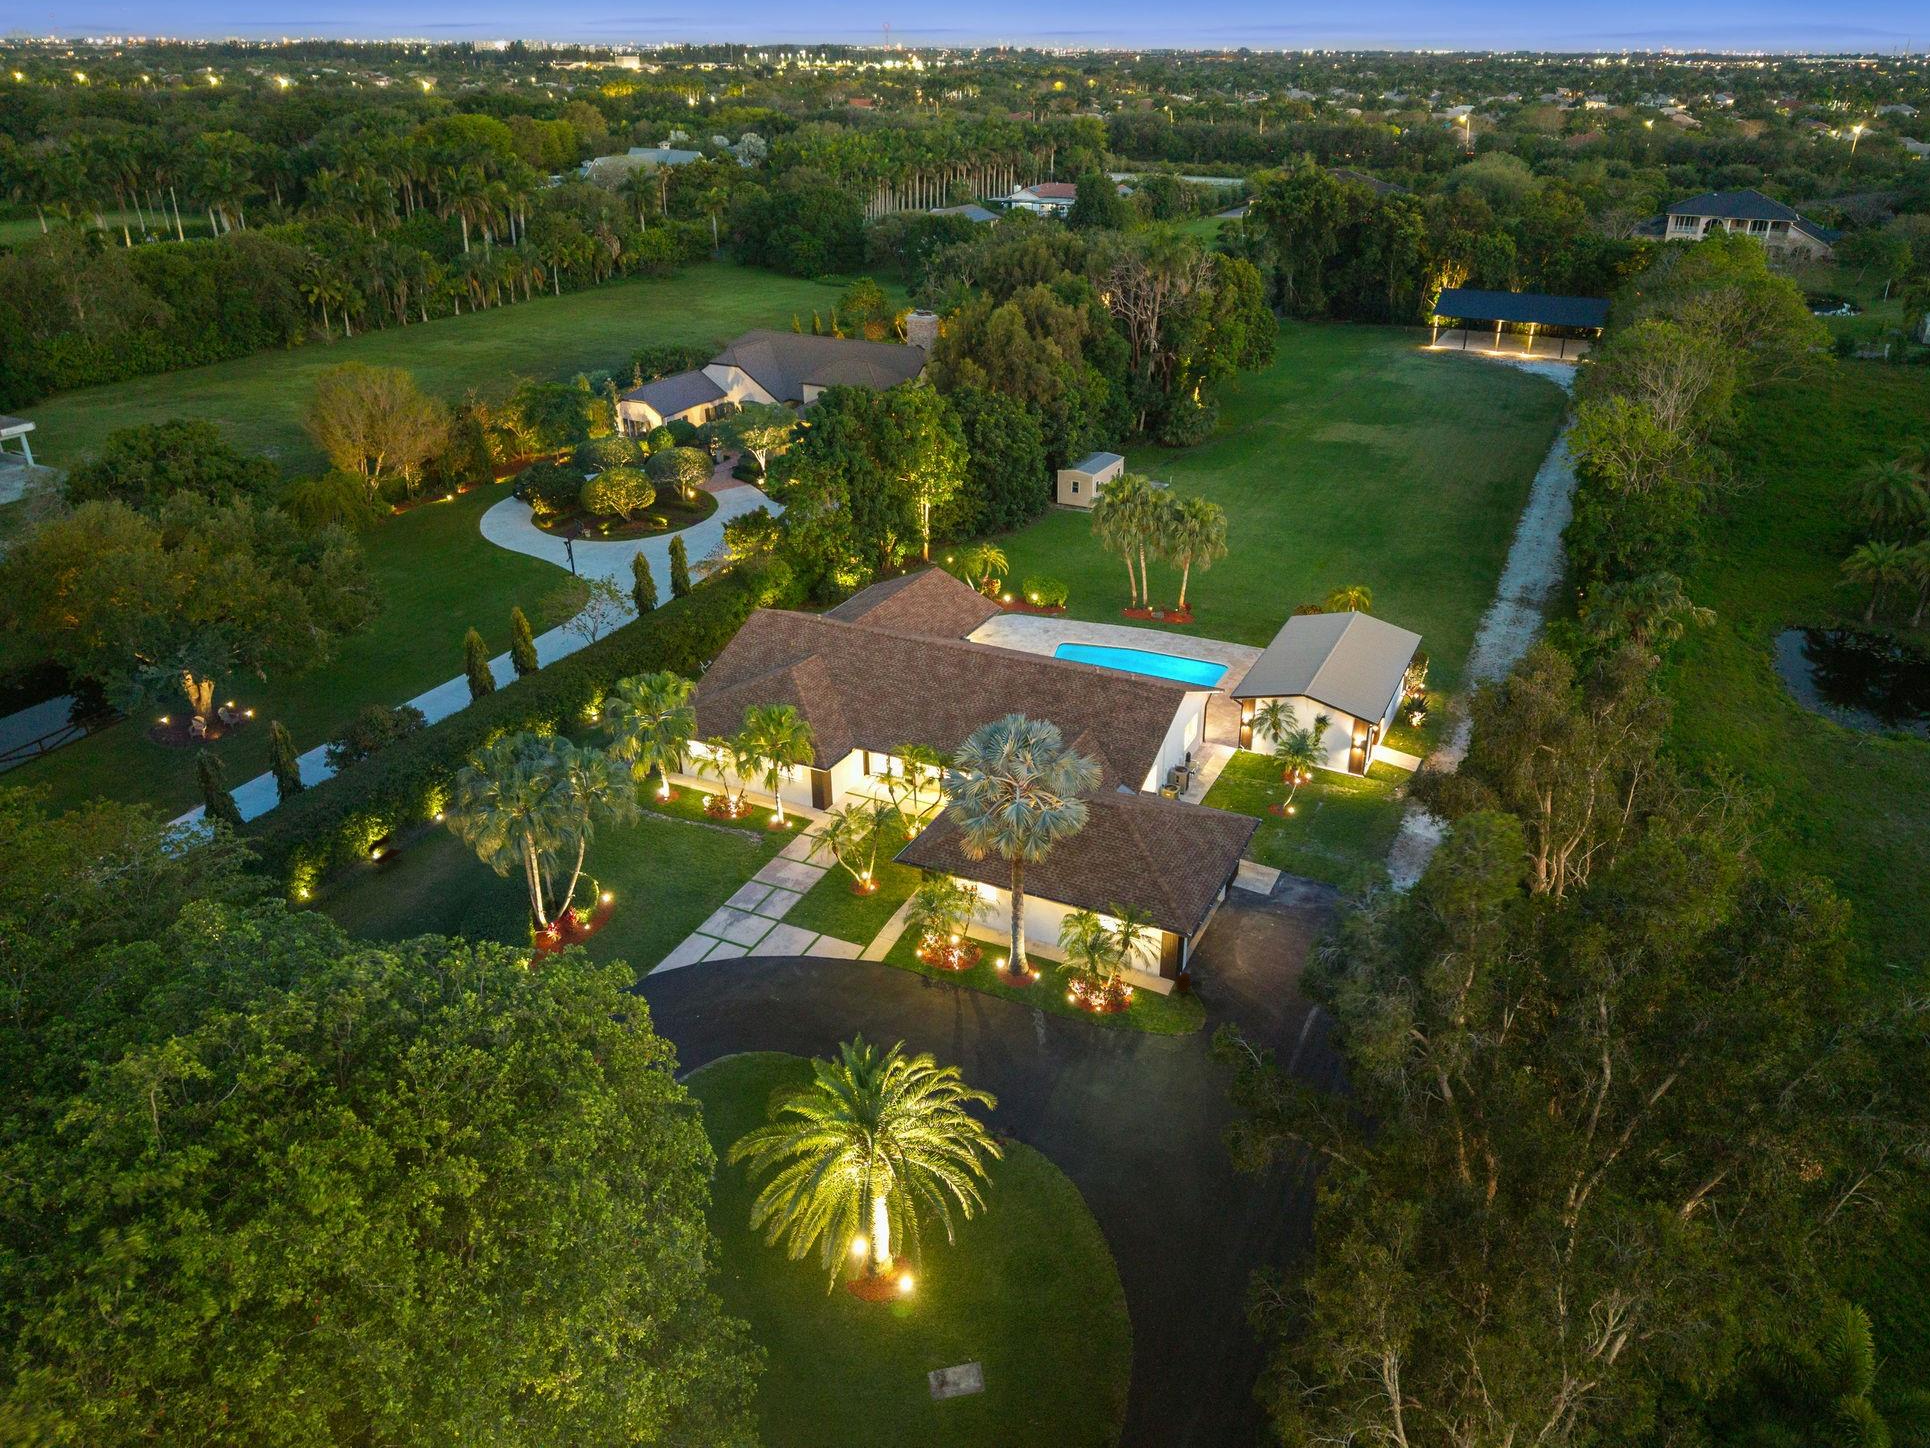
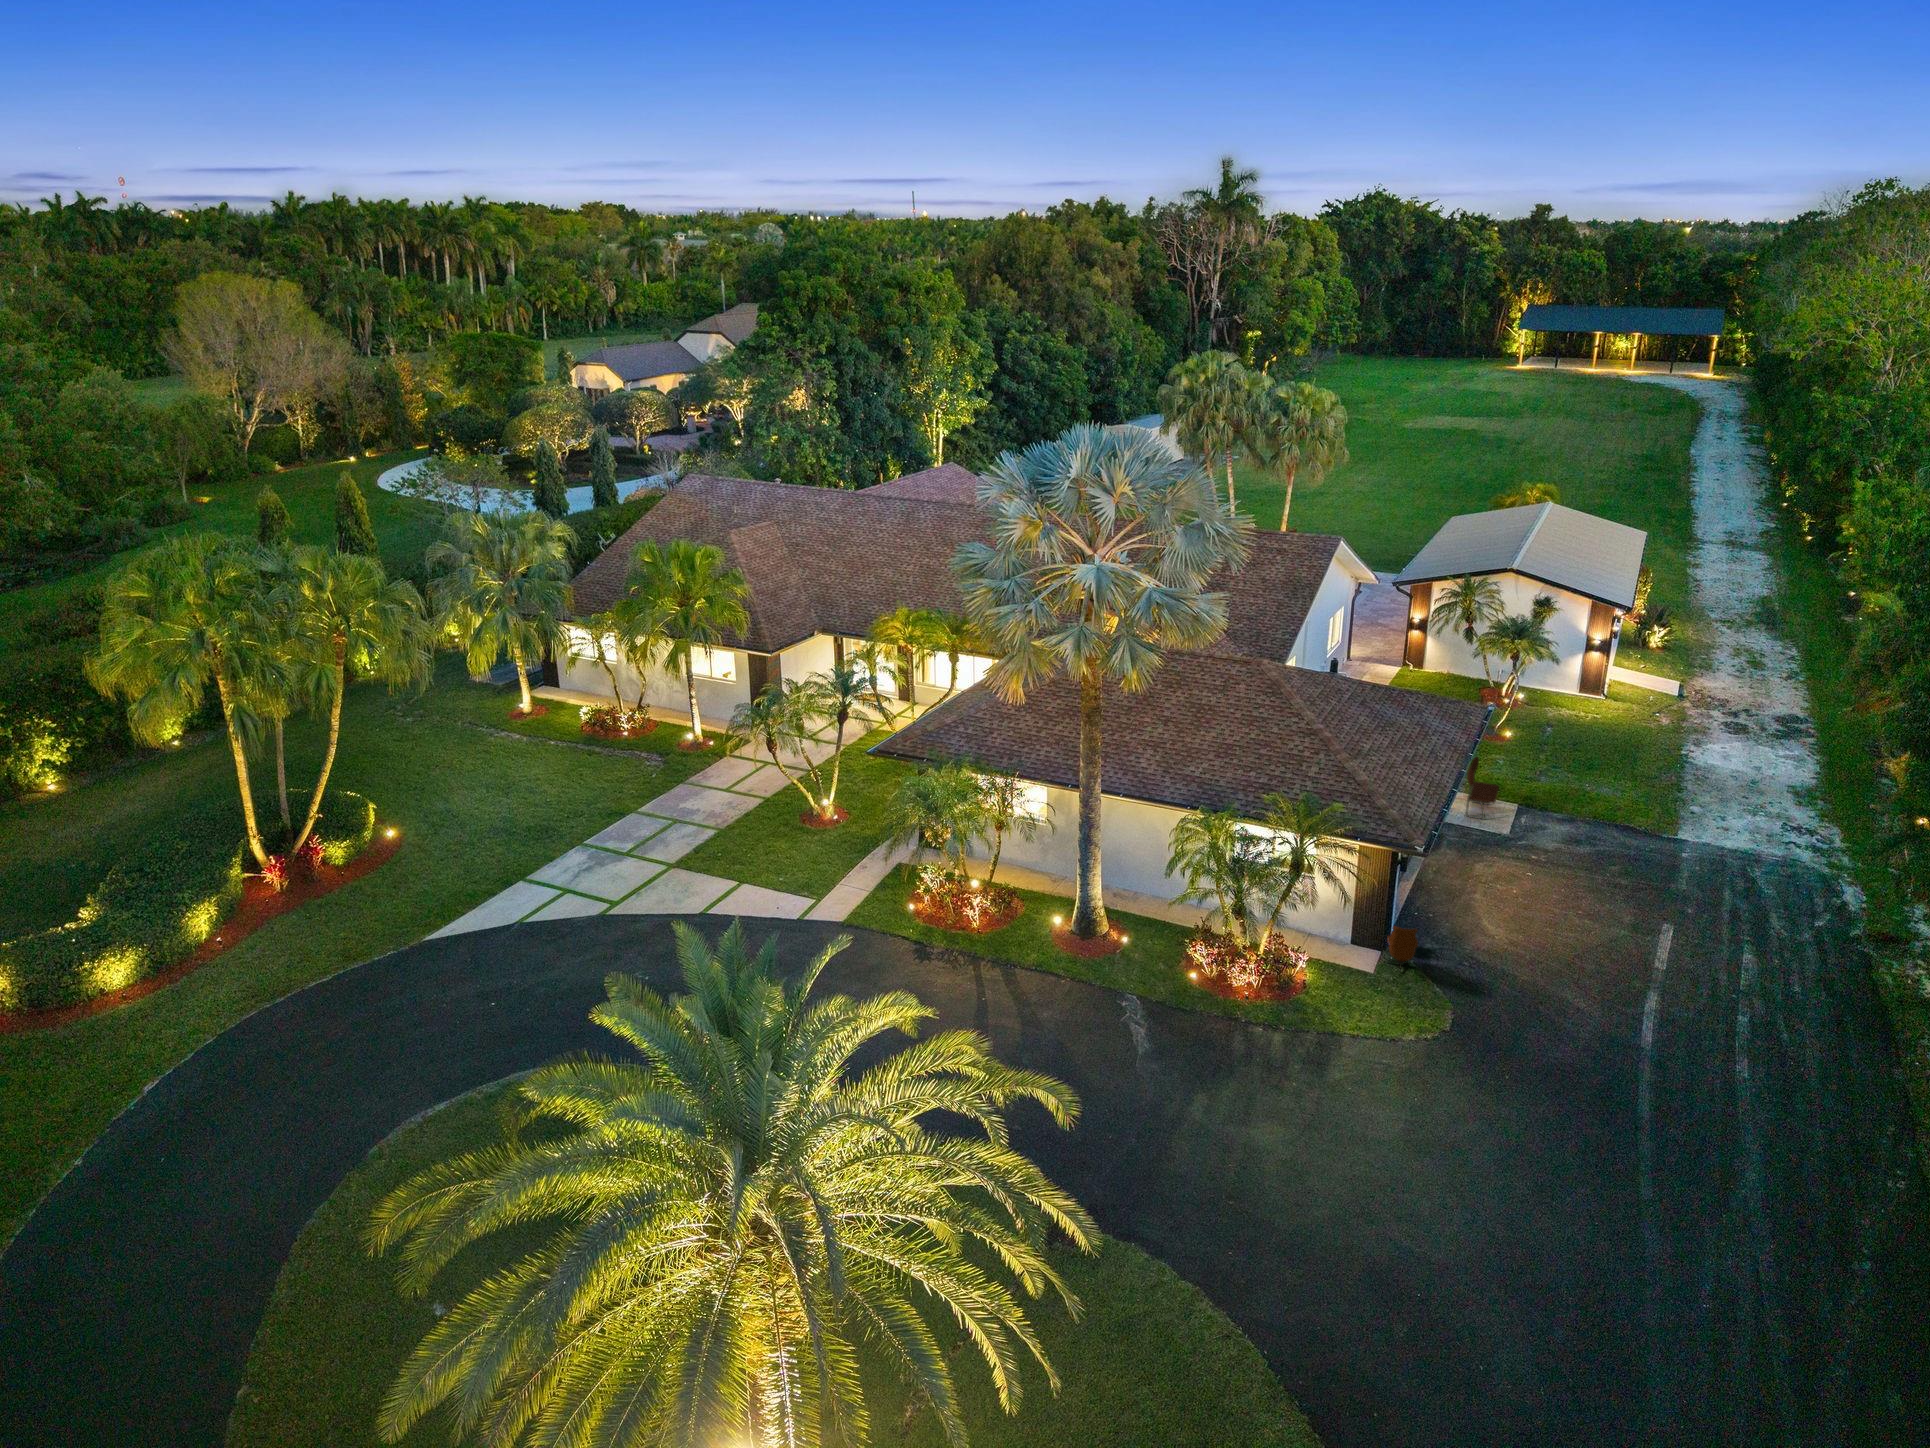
bench: present [367,835,402,872] -> present [1465,757,1499,820]

